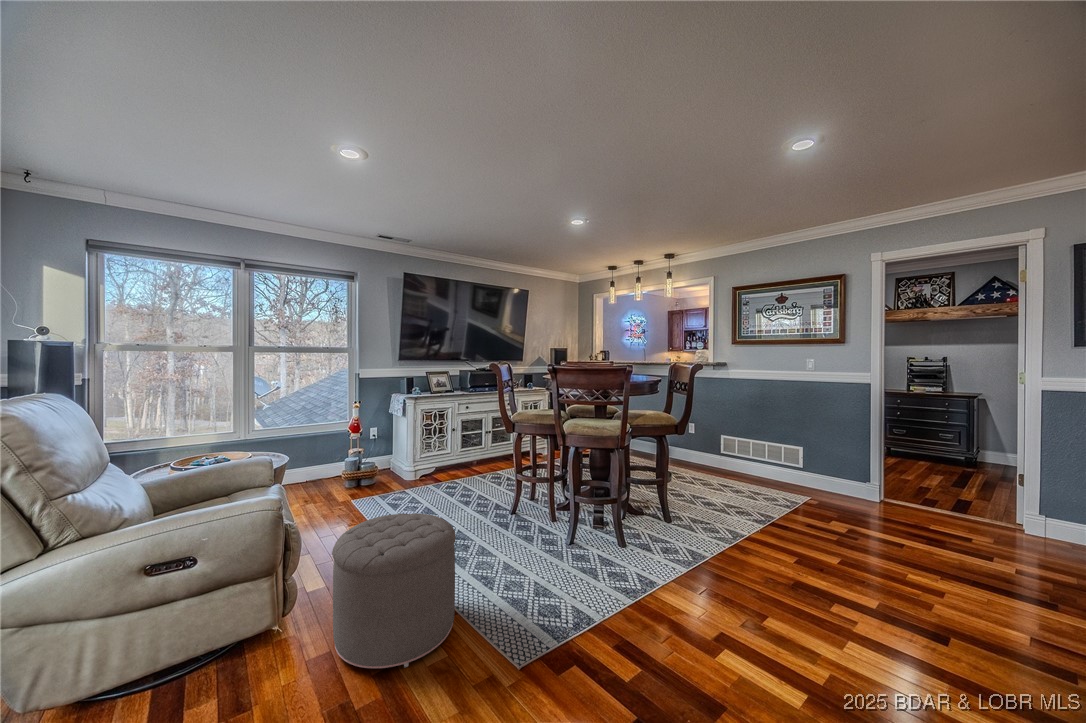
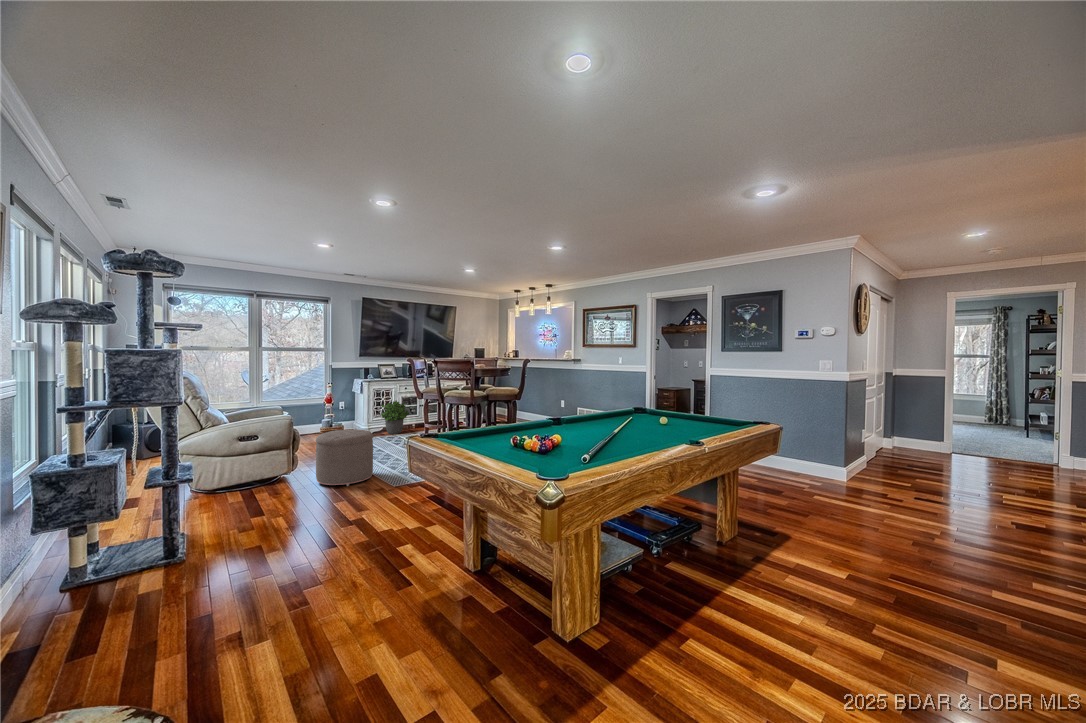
potted plant: none [433,427,475,480] -> present [381,401,409,434]

